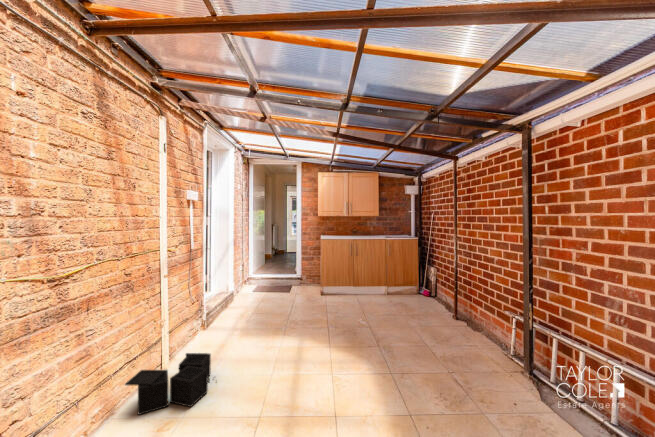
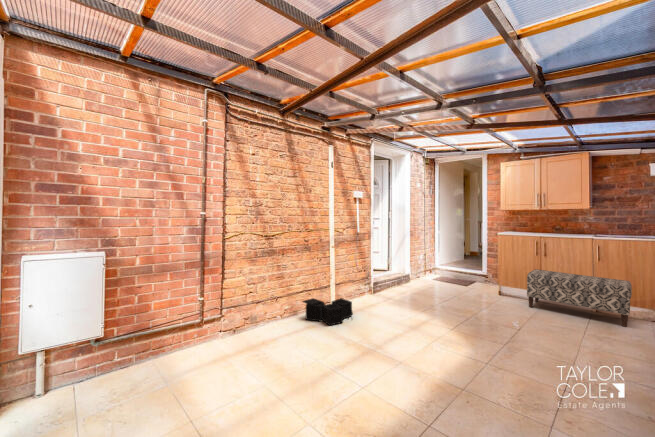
bench: none [349,268,414,304] -> present [527,269,632,327]

